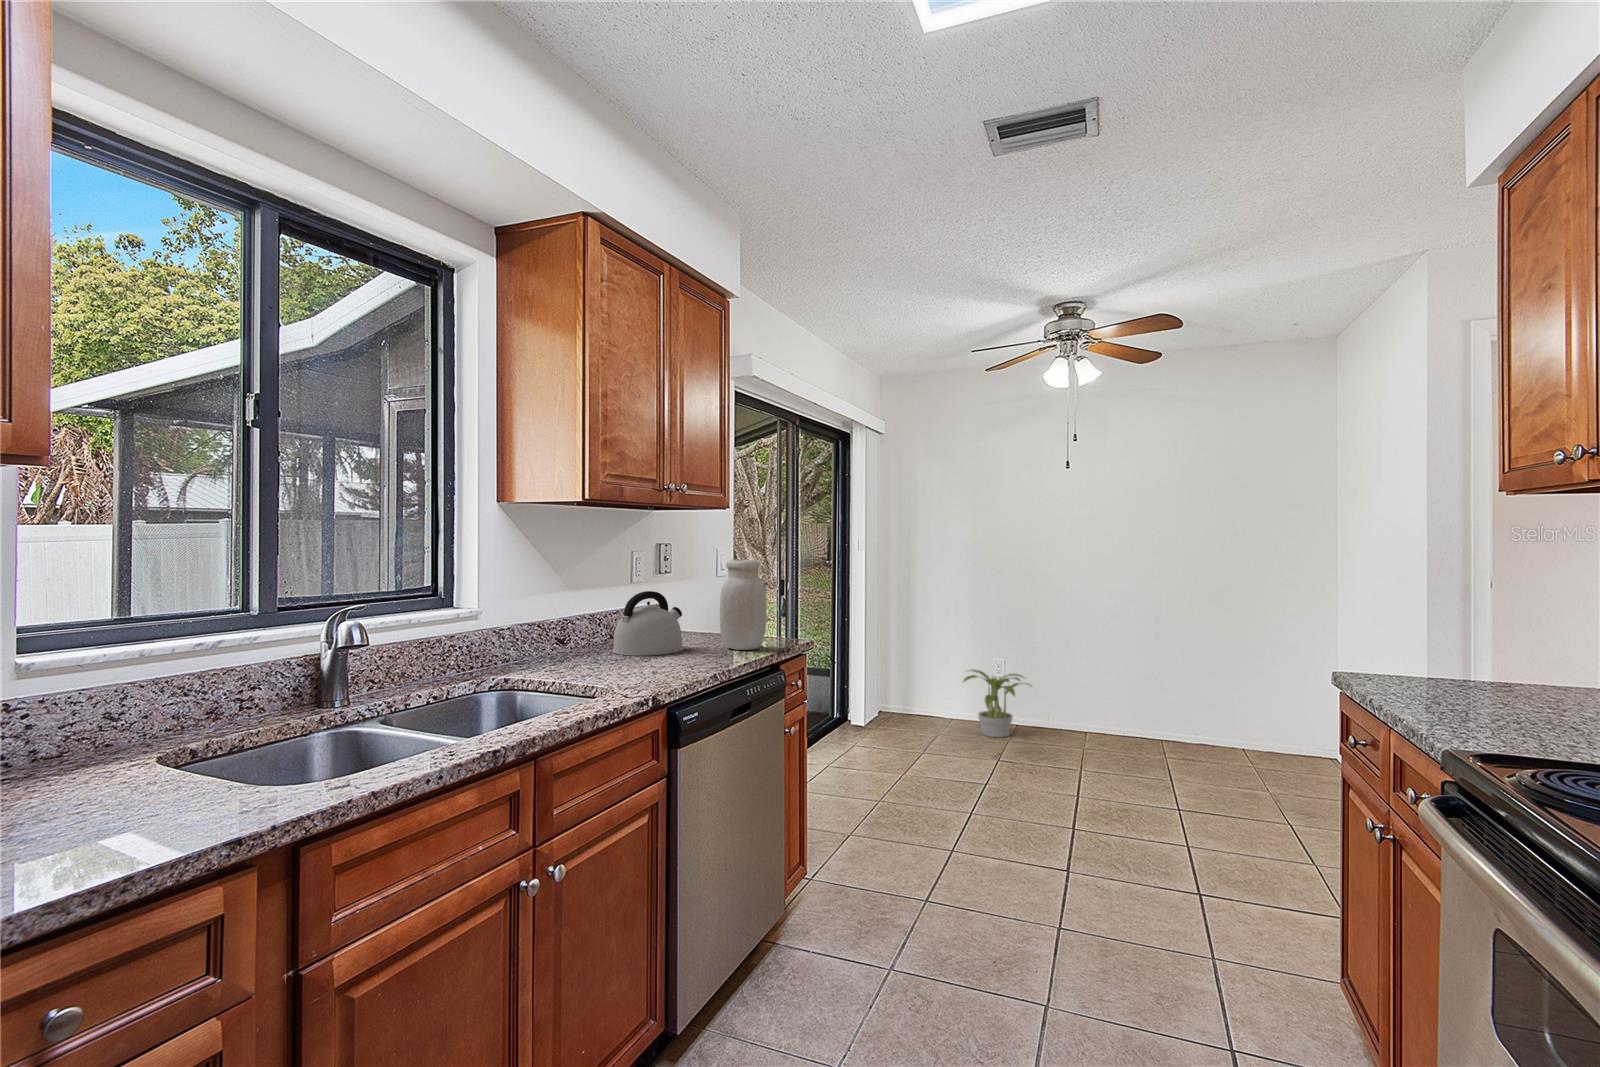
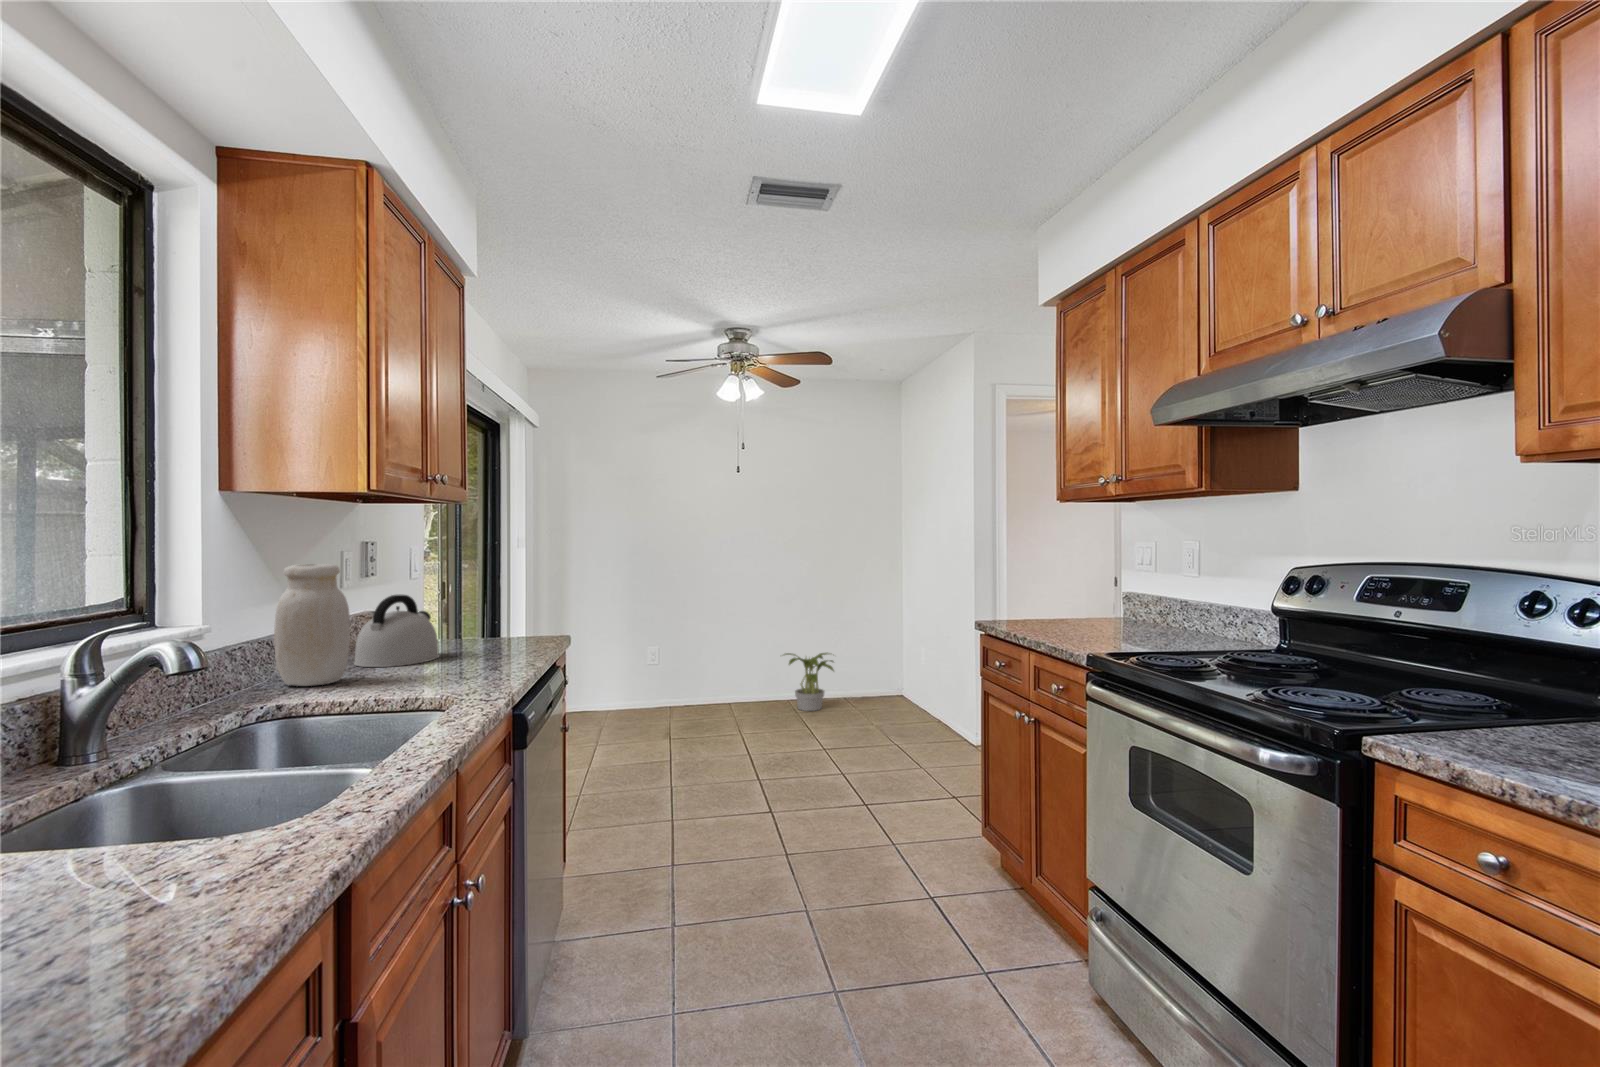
jar: present [720,559,767,650] -> present [274,564,350,686]
potted plant: present [964,669,1023,737] -> present [785,653,834,711]

